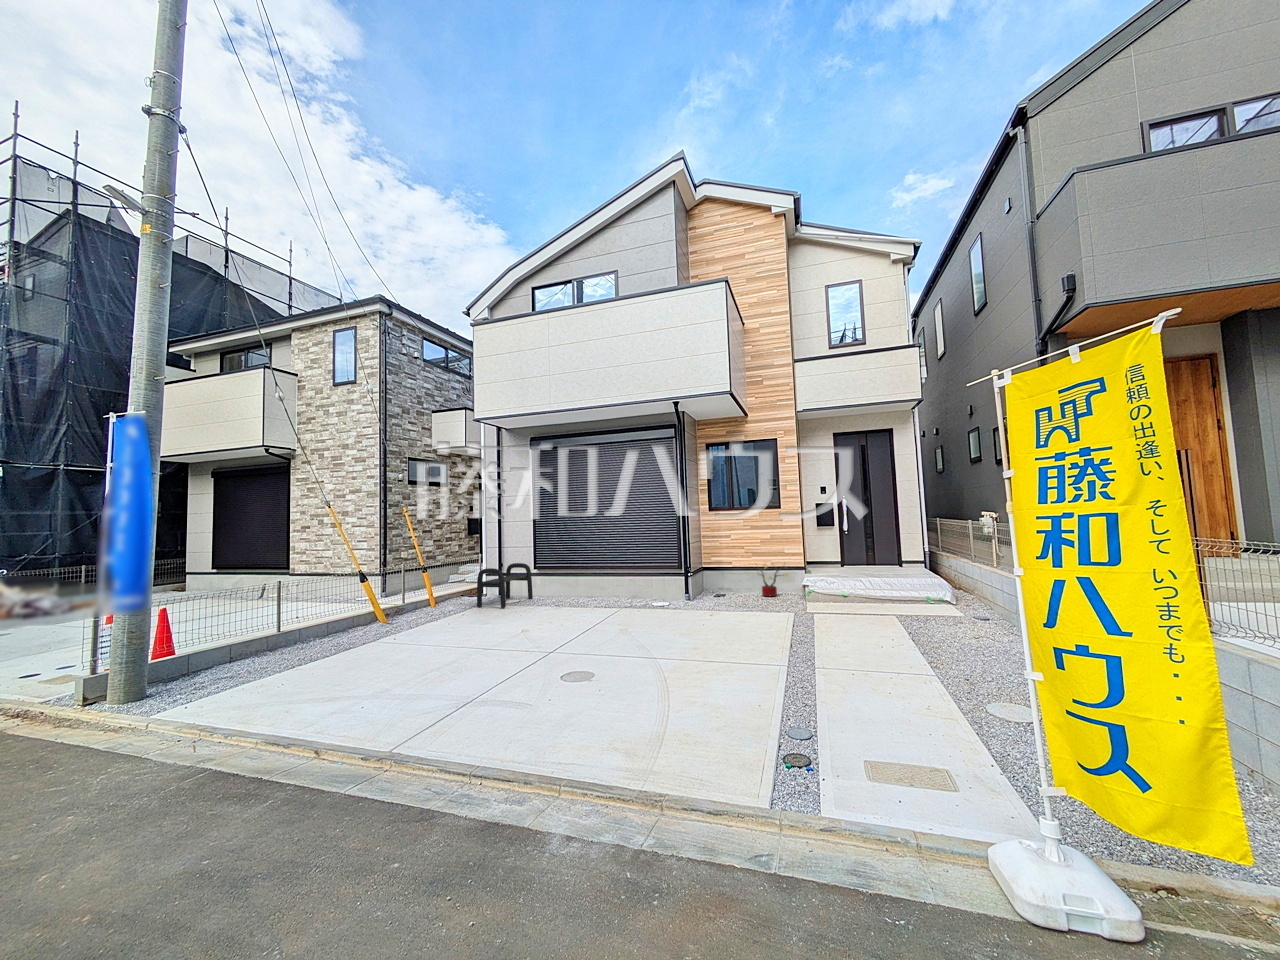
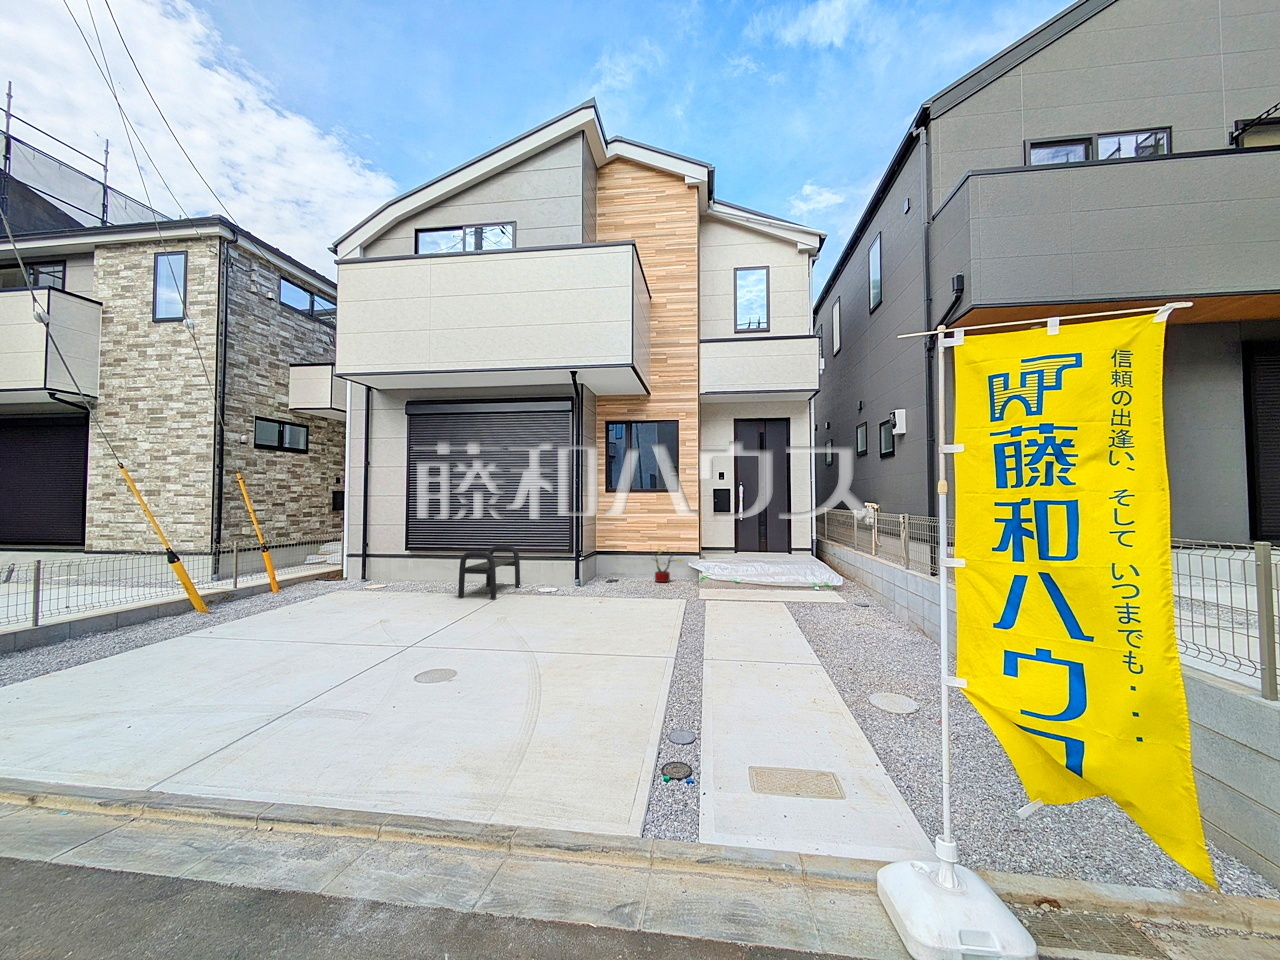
bench: present [477,563,533,608] -> present [458,545,520,599]

